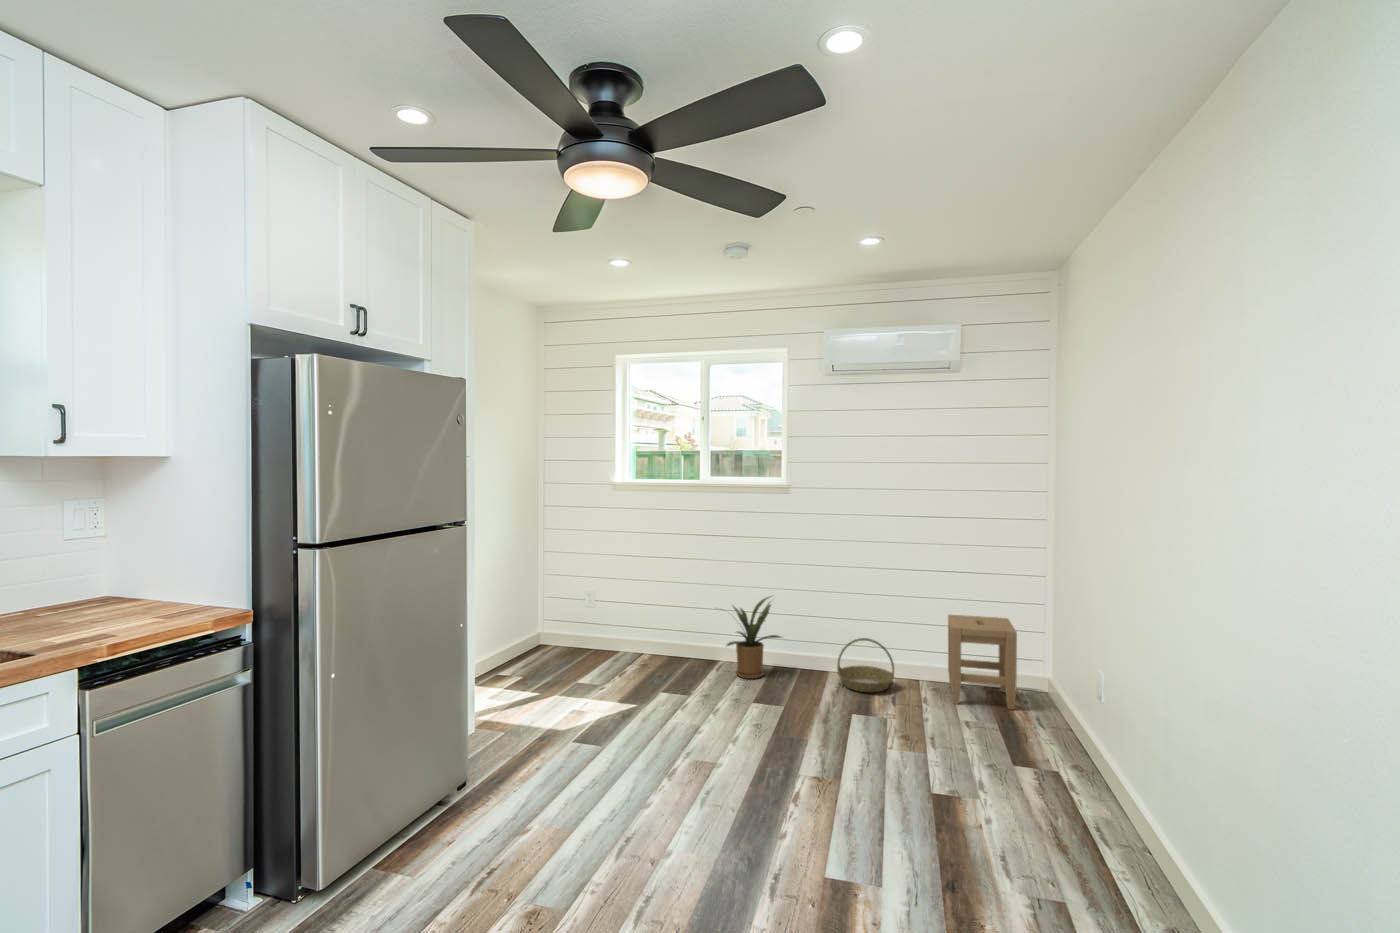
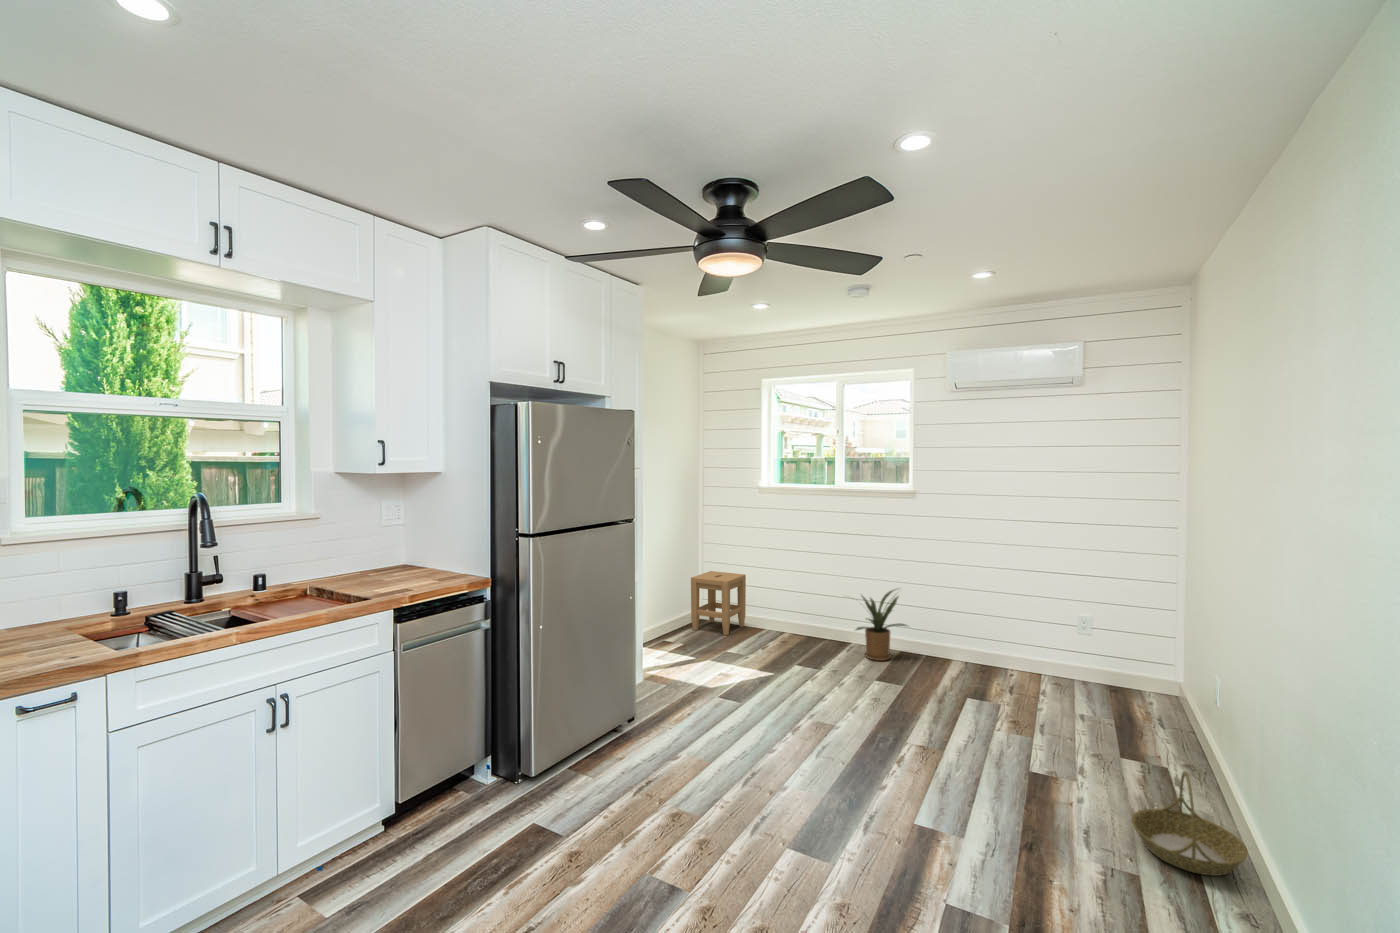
stool: present [948,615,1017,710] -> present [691,571,746,635]
basket: present [837,638,894,692] -> present [1131,771,1248,876]

